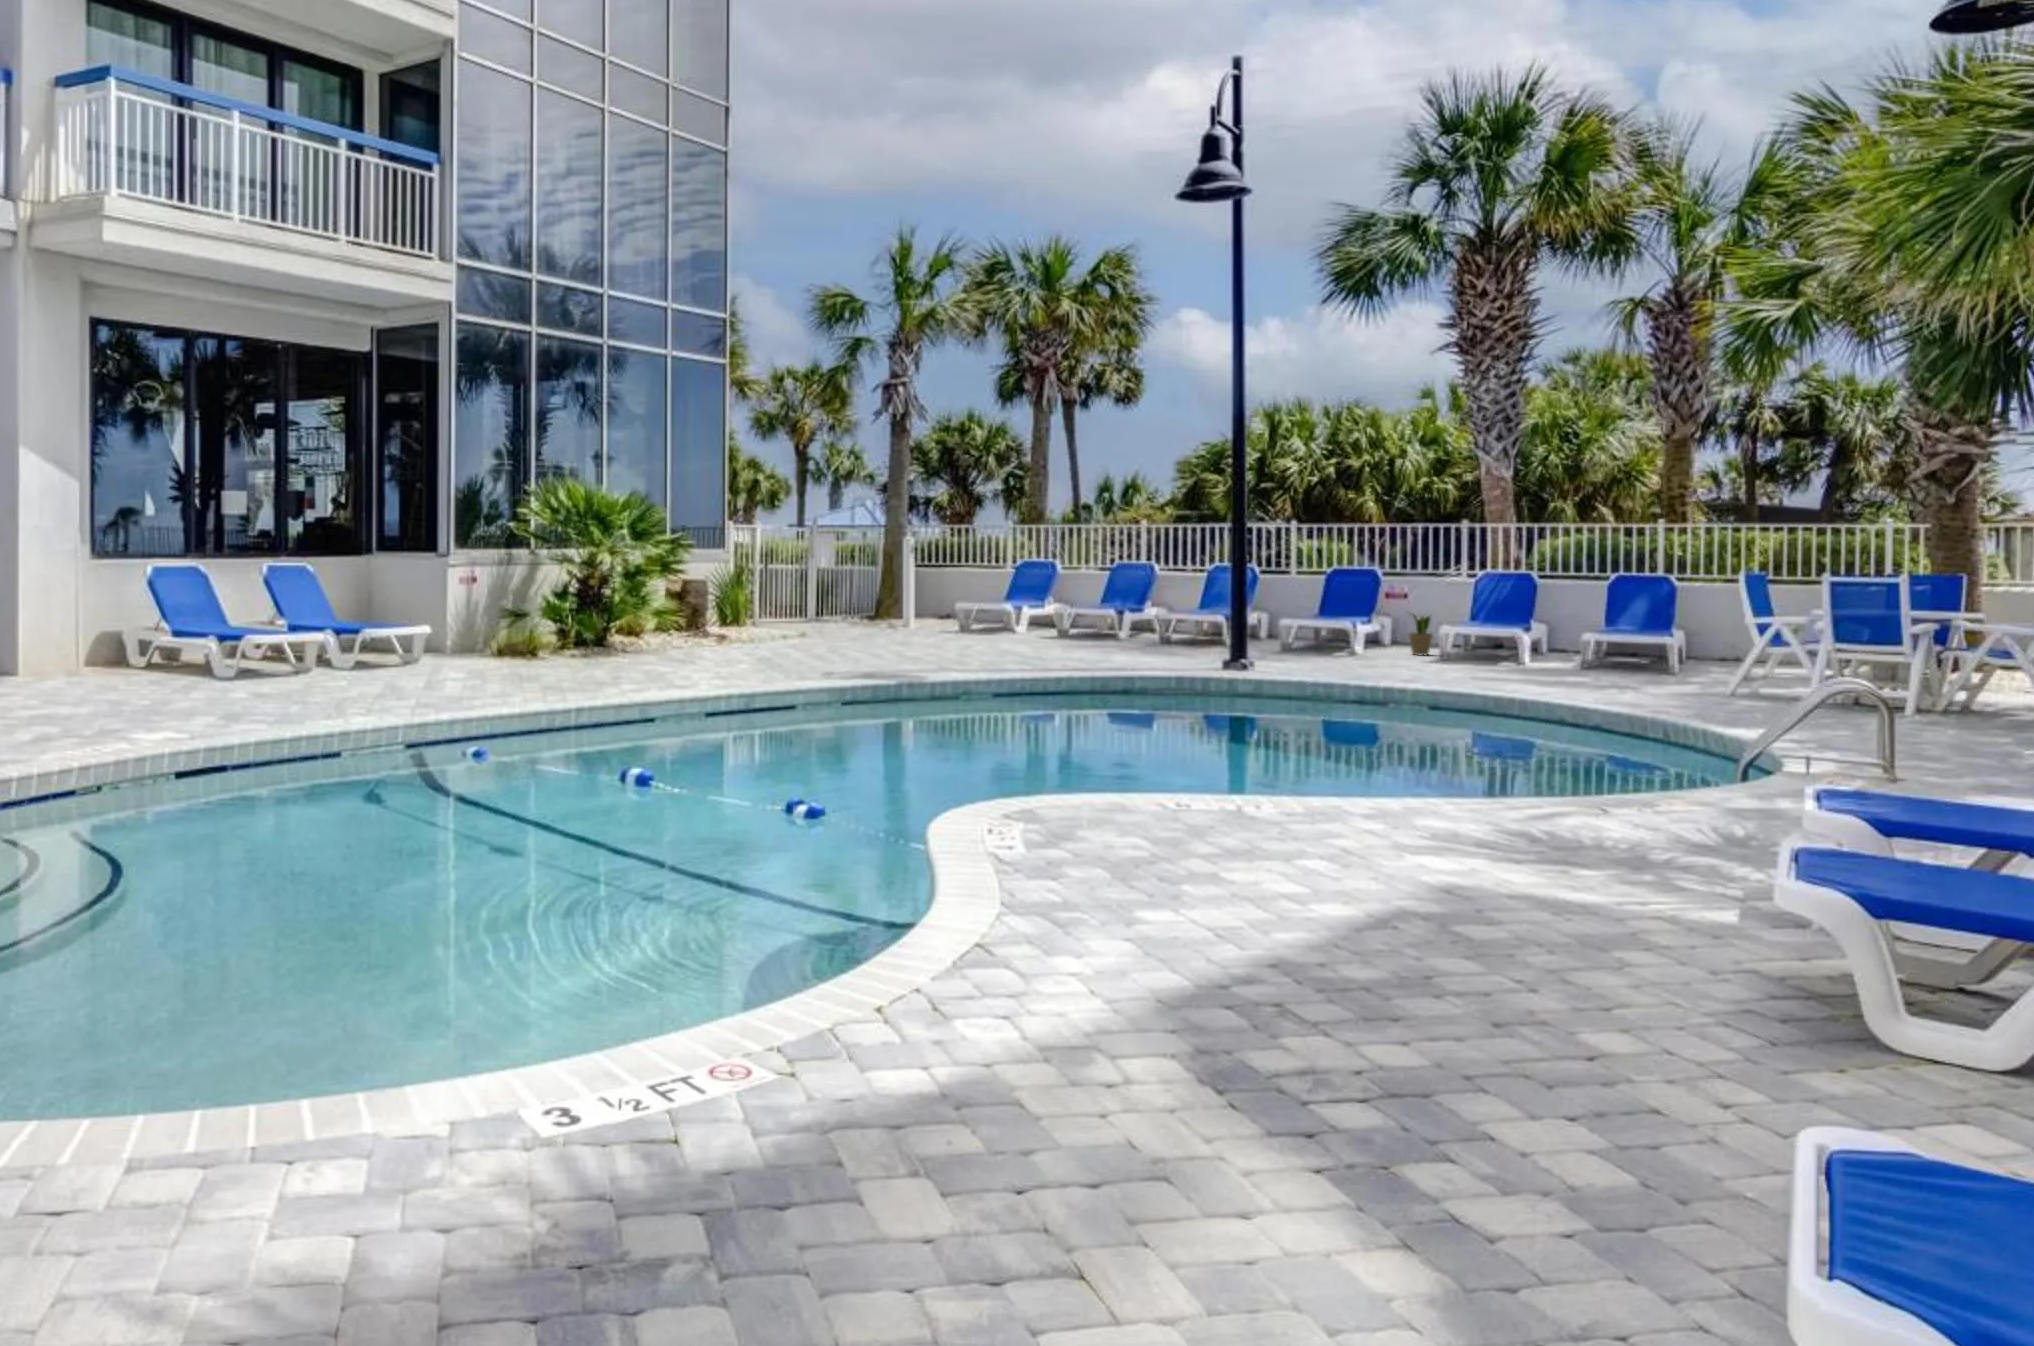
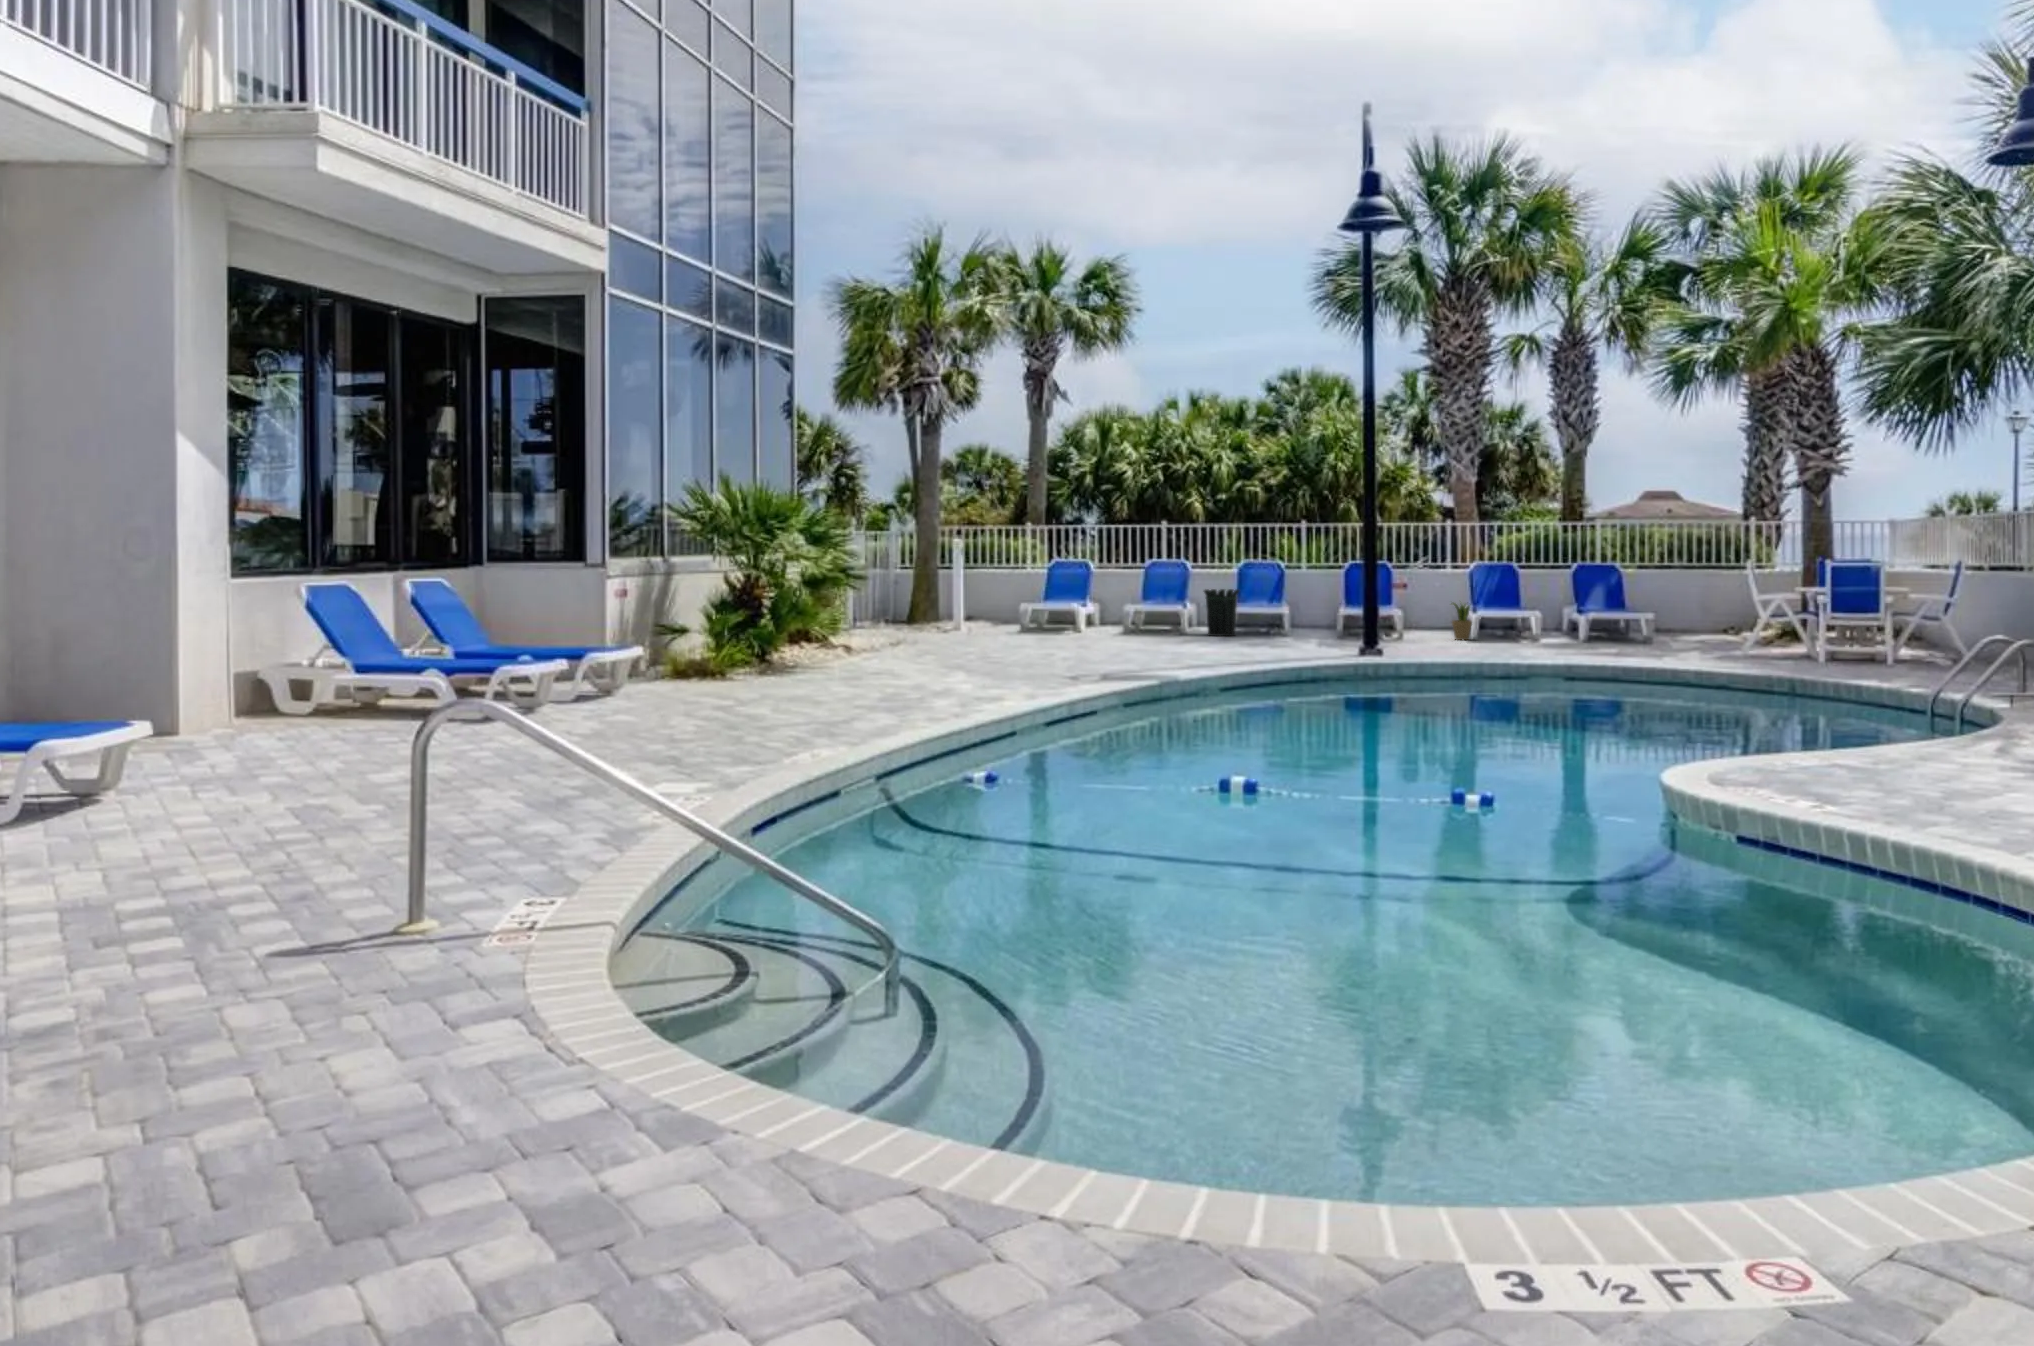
waste bin: none [1140,592,1180,642] -> present [1204,589,1239,636]

